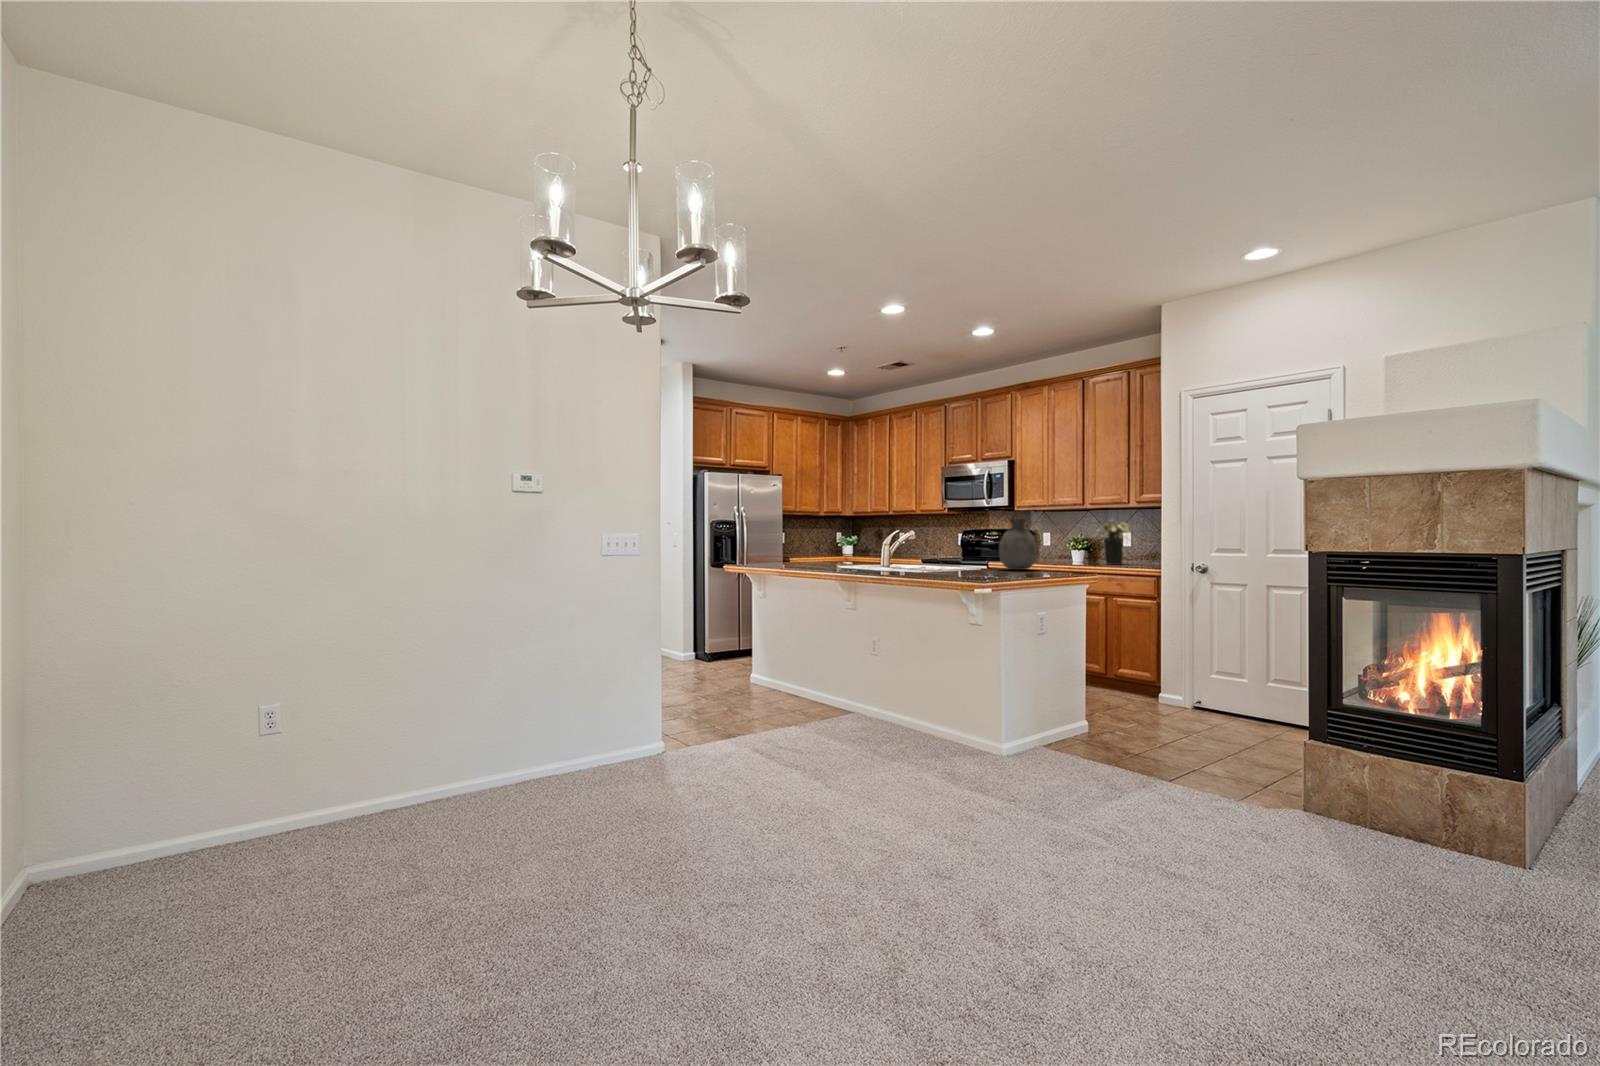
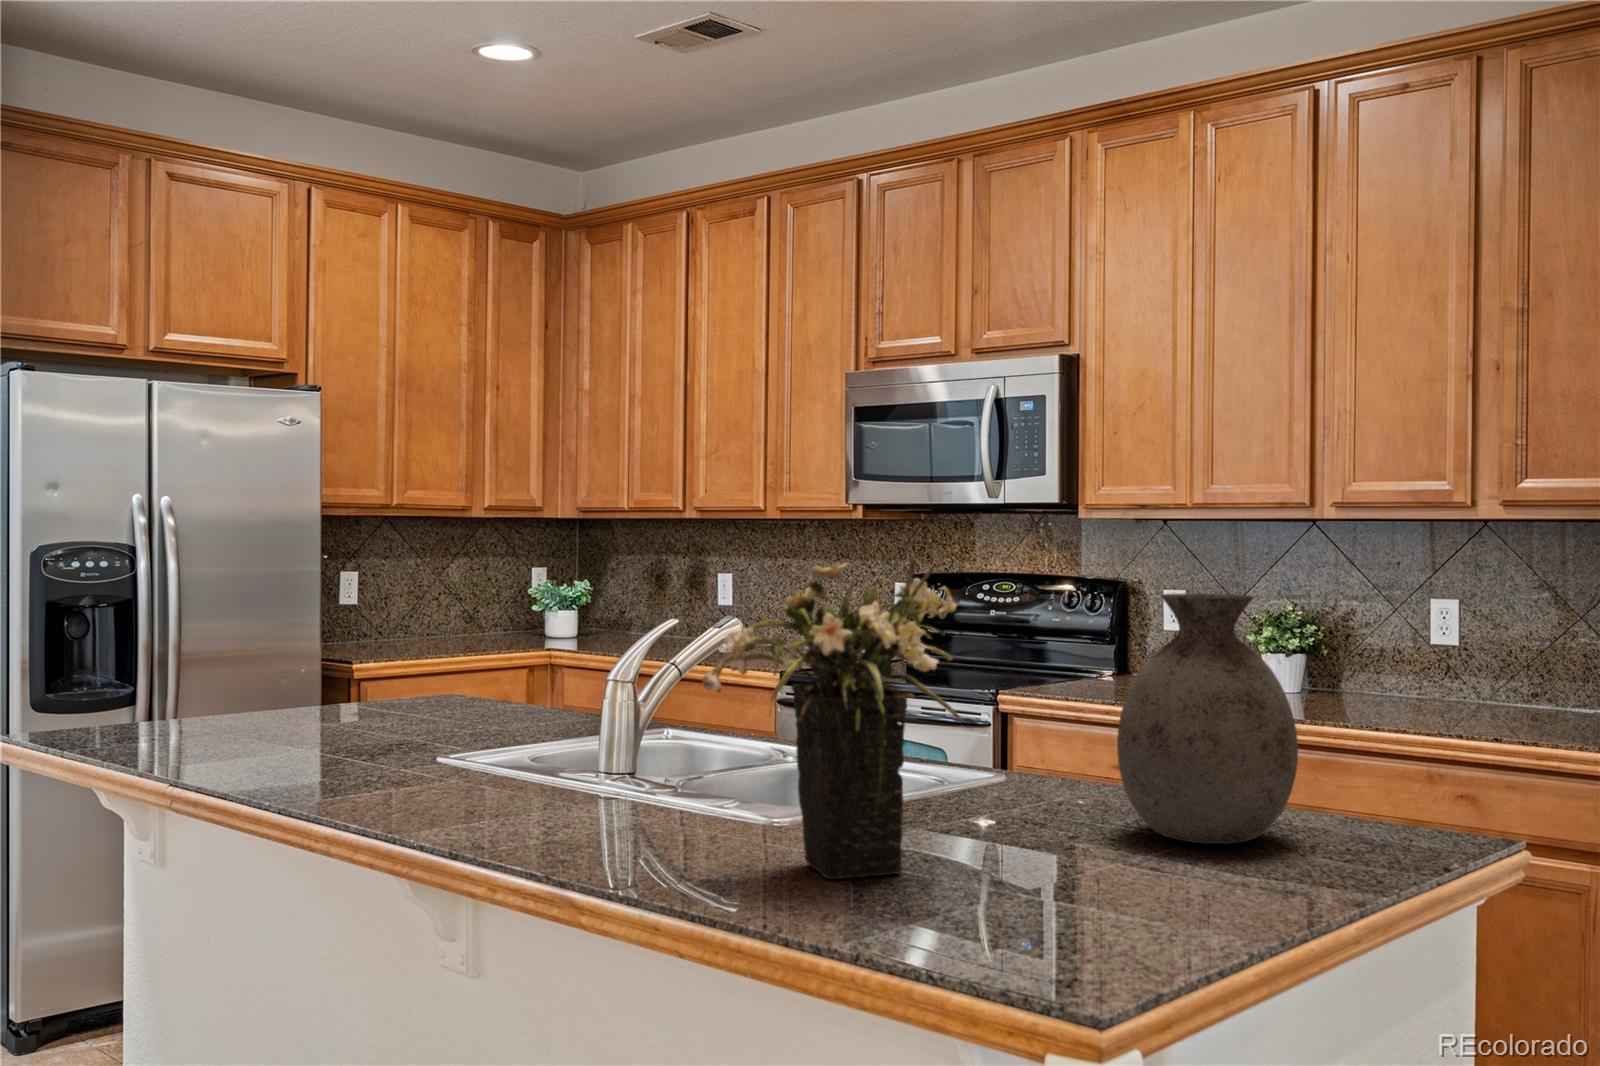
flower arrangement: present [1093,520,1129,565] -> present [703,557,963,879]

